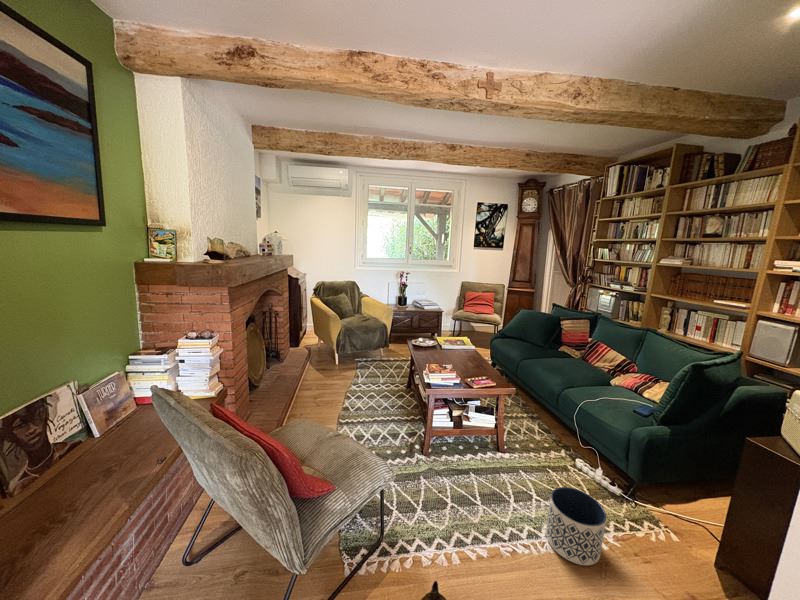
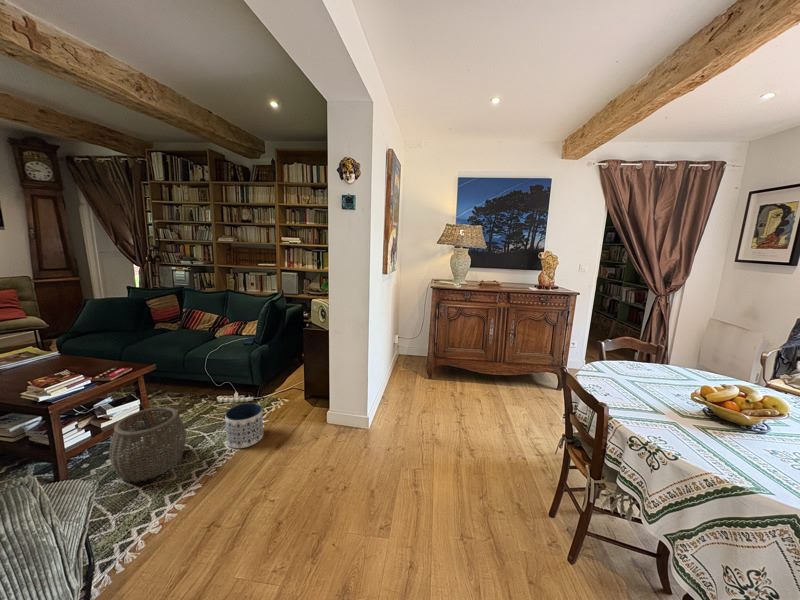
woven basket: none [444,427,510,508] -> present [109,407,186,482]

